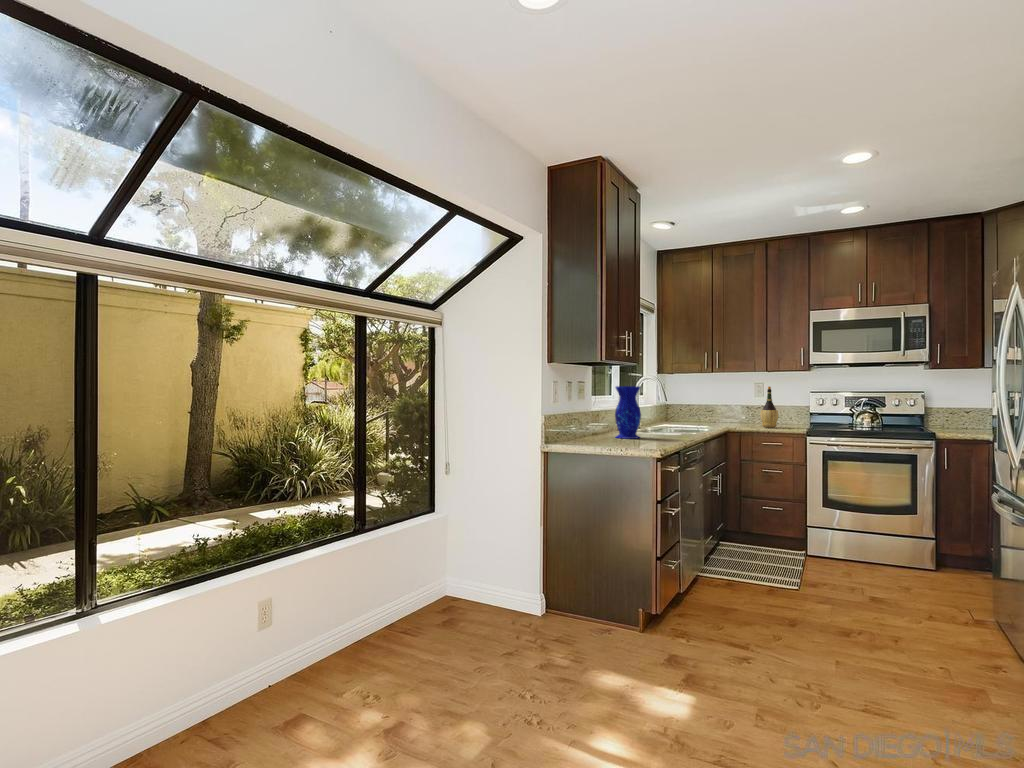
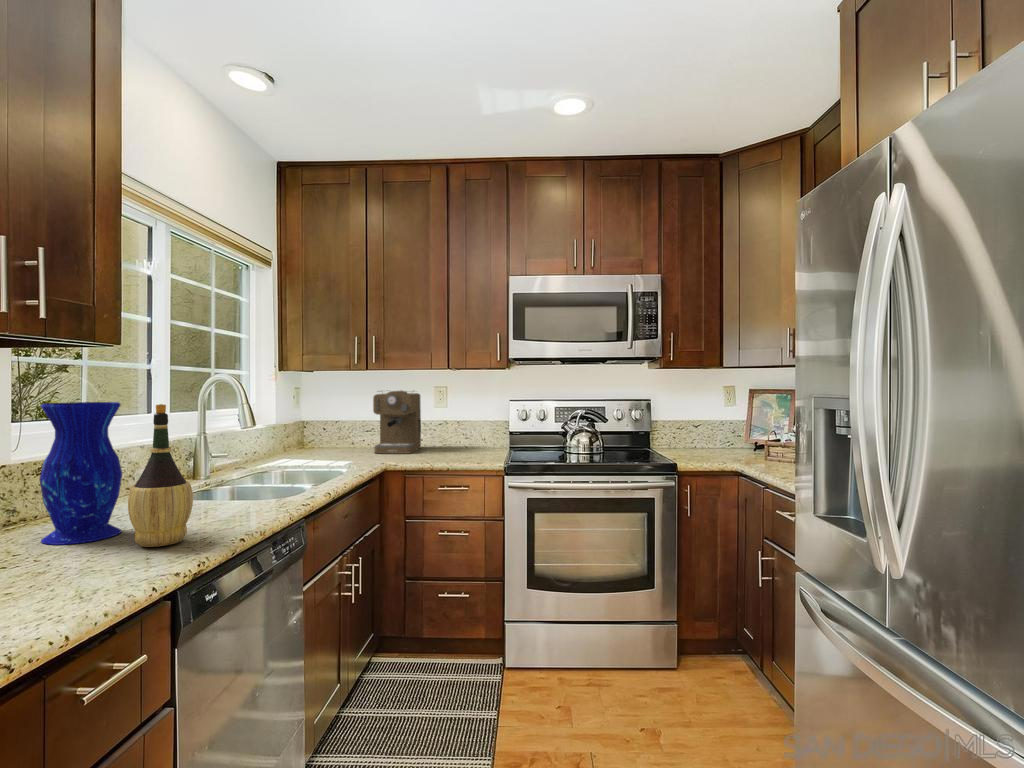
coffee maker: none [717,385,748,424] -> present [373,390,421,454]
wine bottle: present [760,387,778,428] -> present [128,404,193,547]

